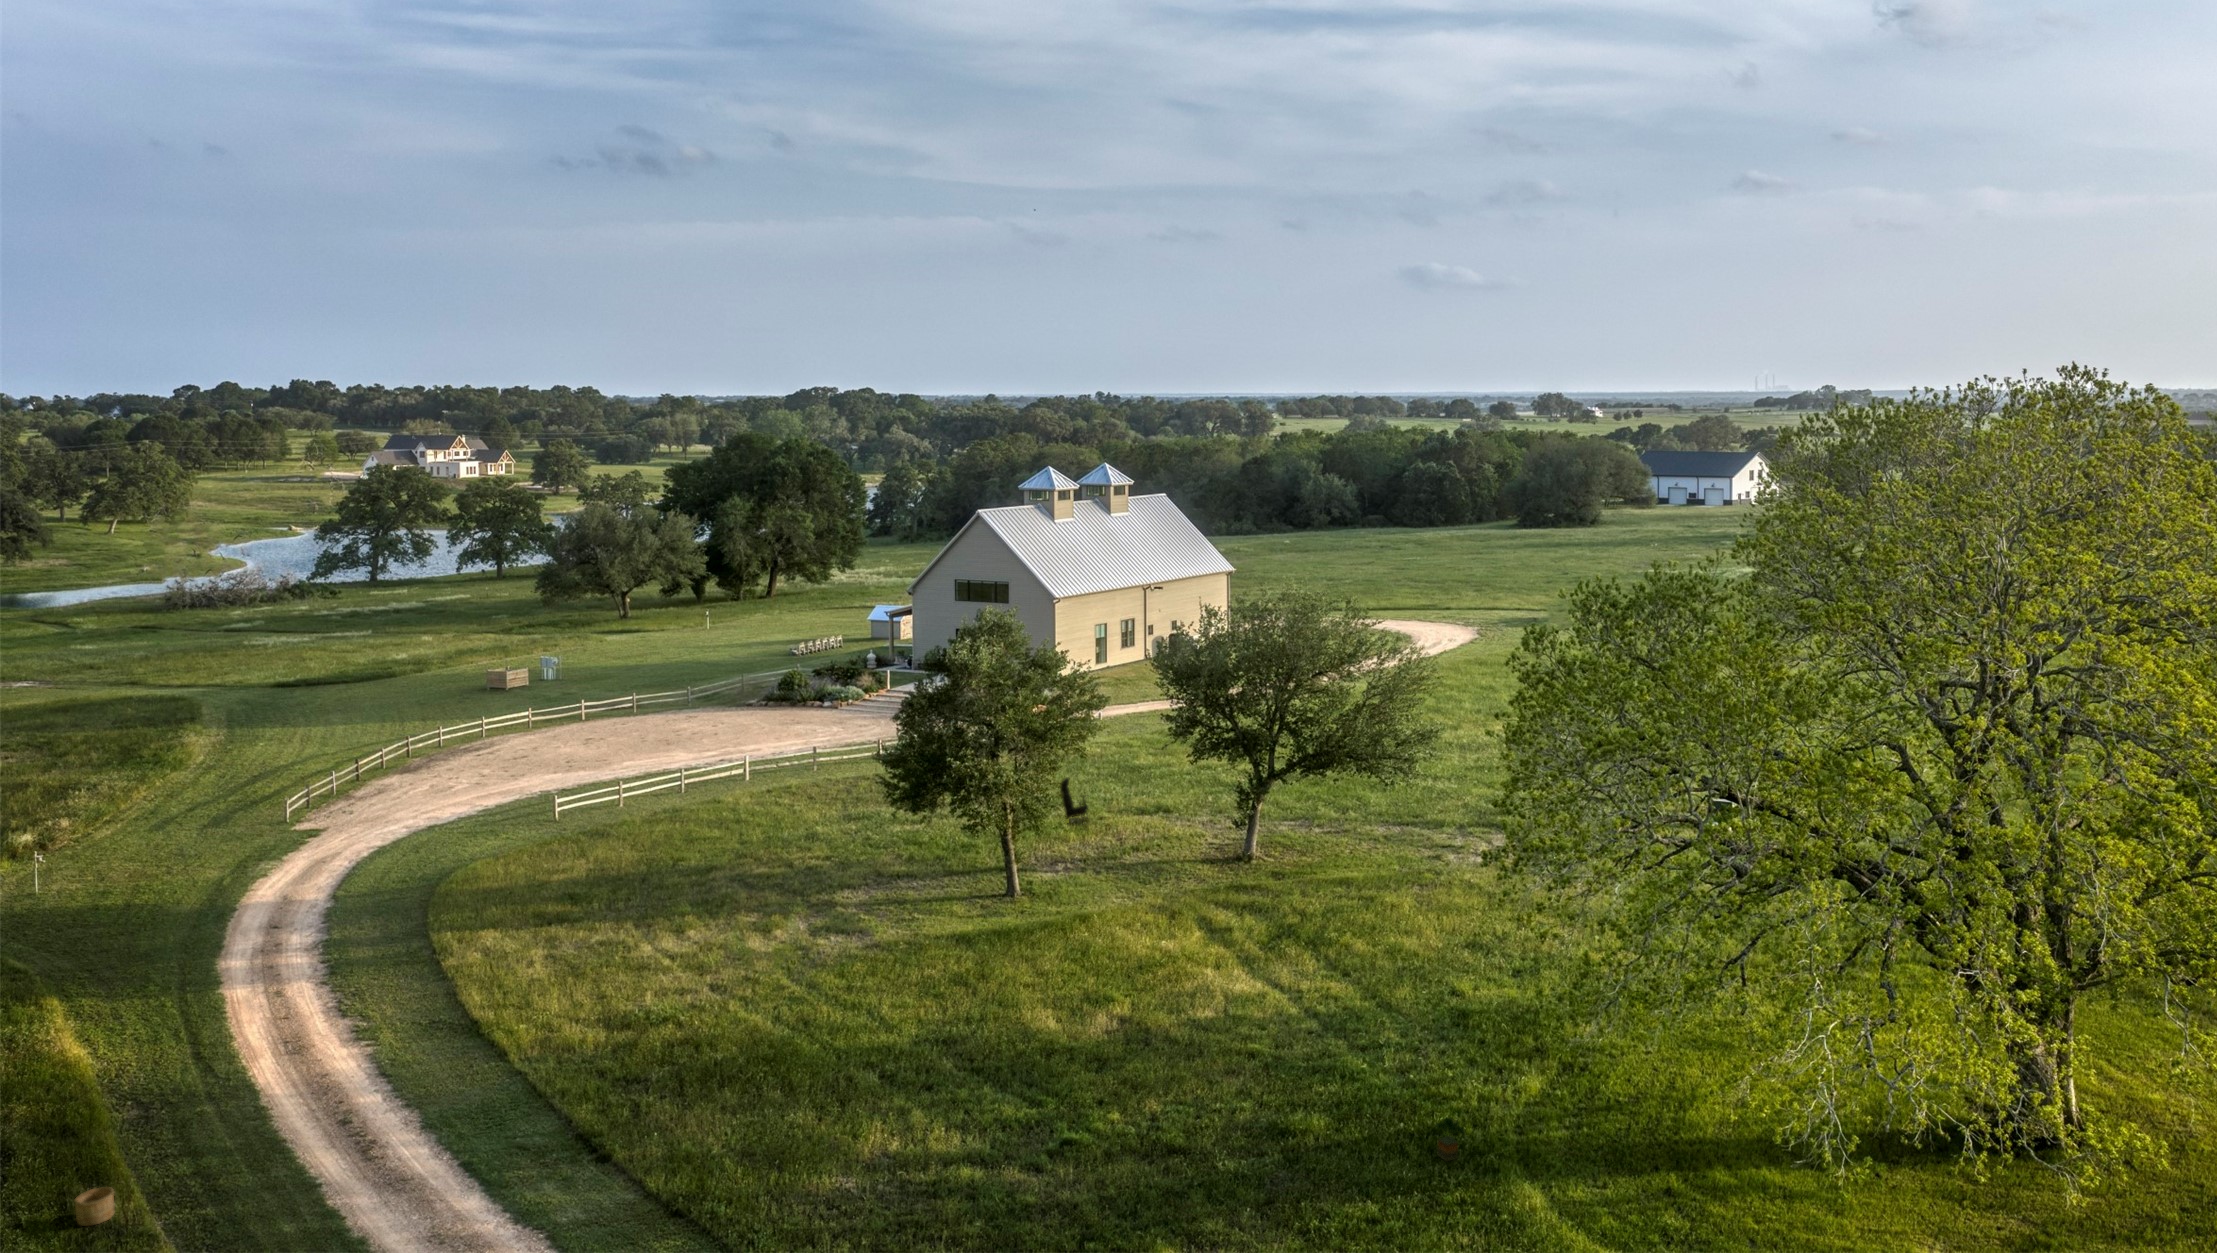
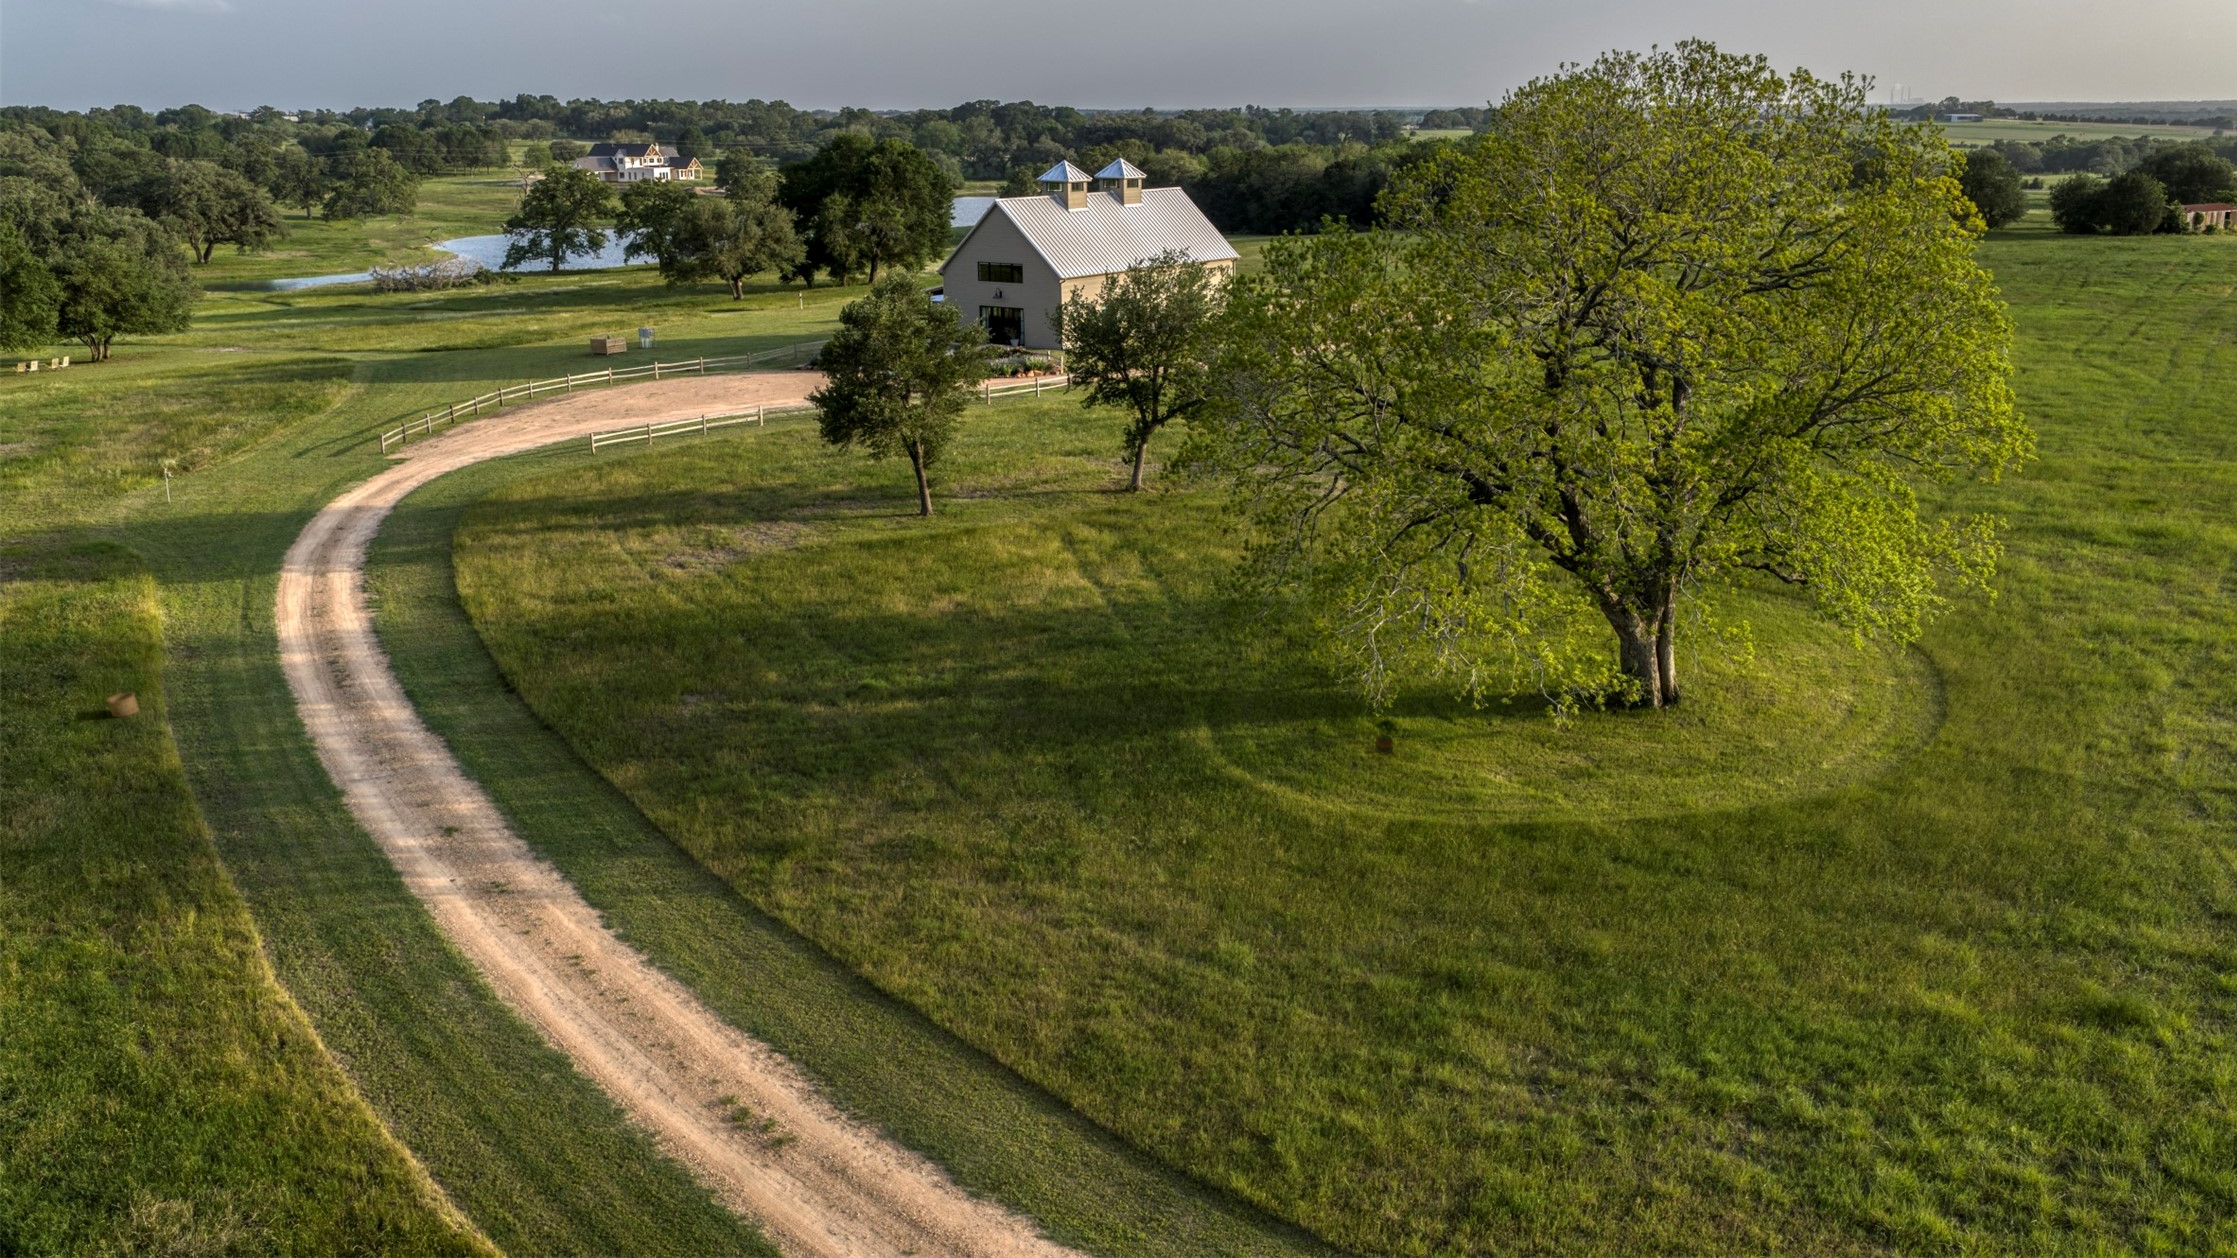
lounge chair: present [1060,778,1088,819] -> none [995,422,1024,462]
potted tree: present [1436,1117,1464,1161] -> present [1375,719,1398,754]

